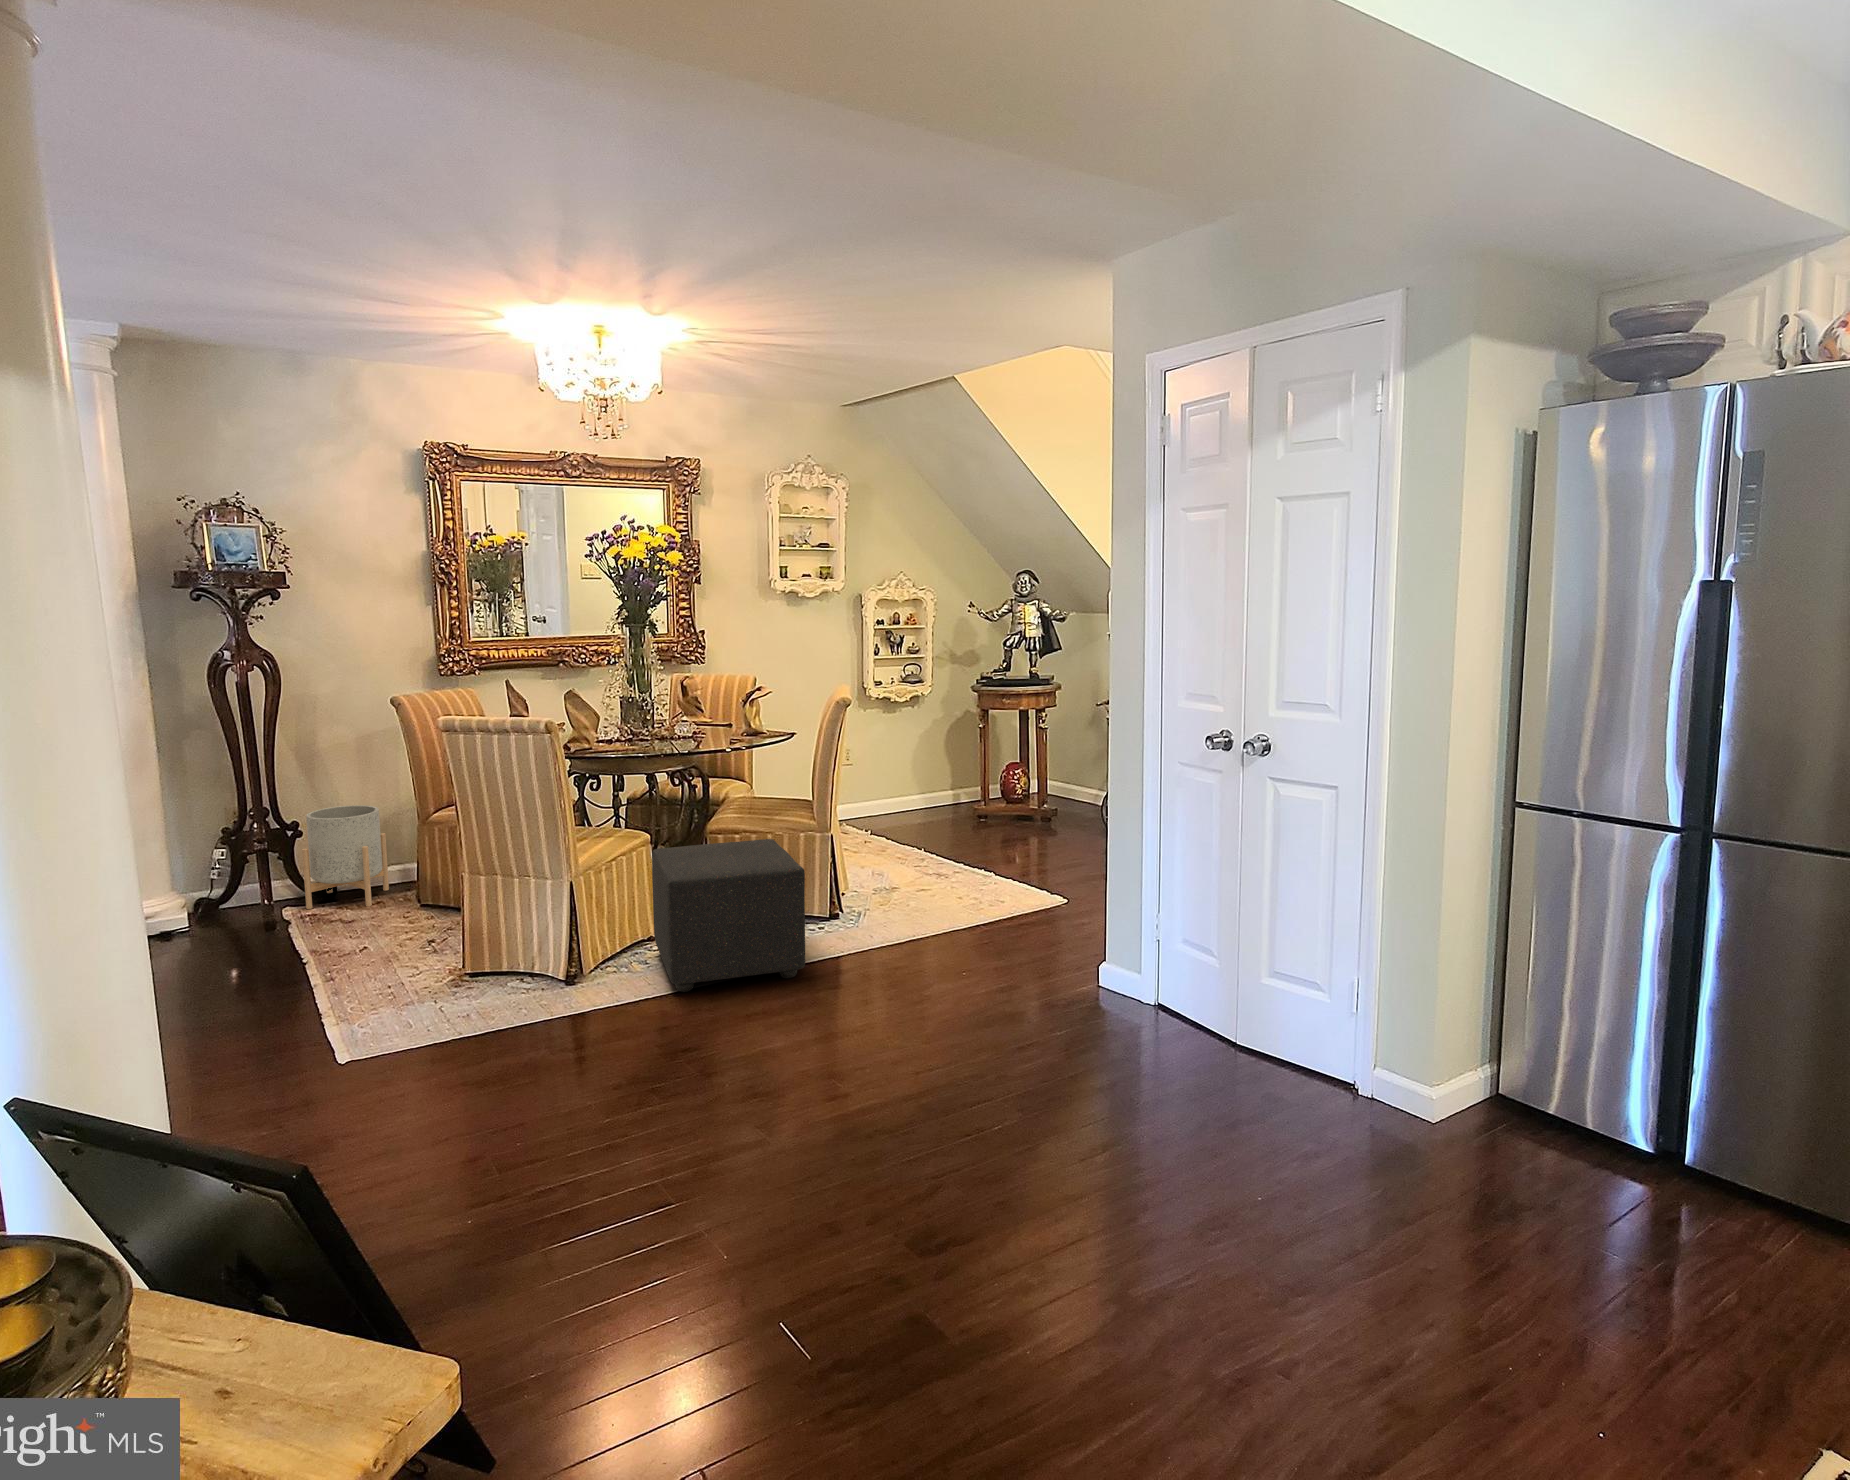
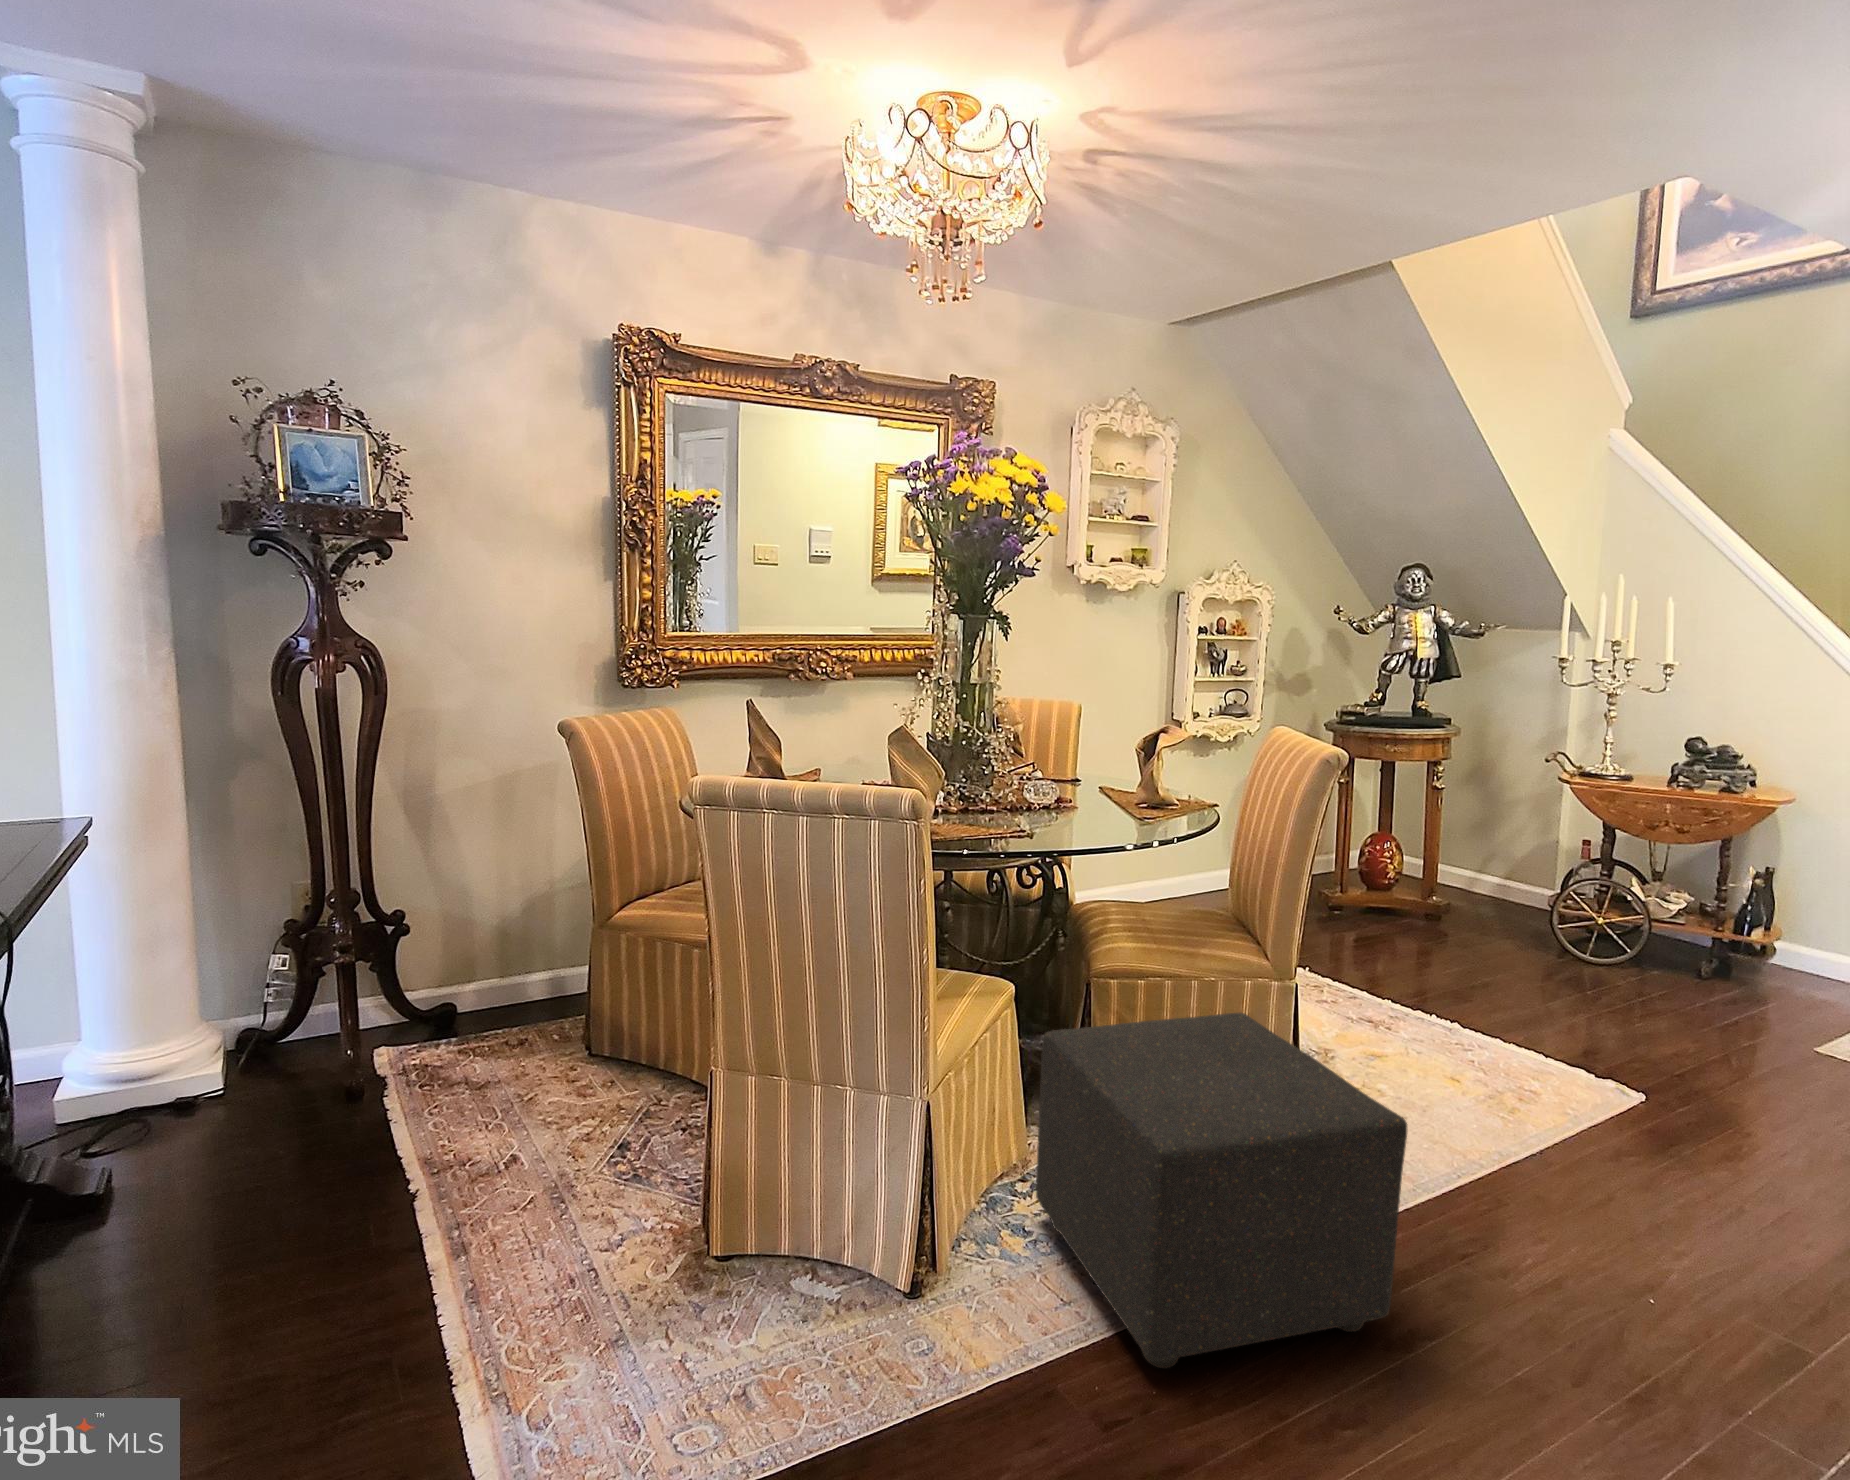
planter: present [302,805,389,909] -> none [409,881,534,1050]

